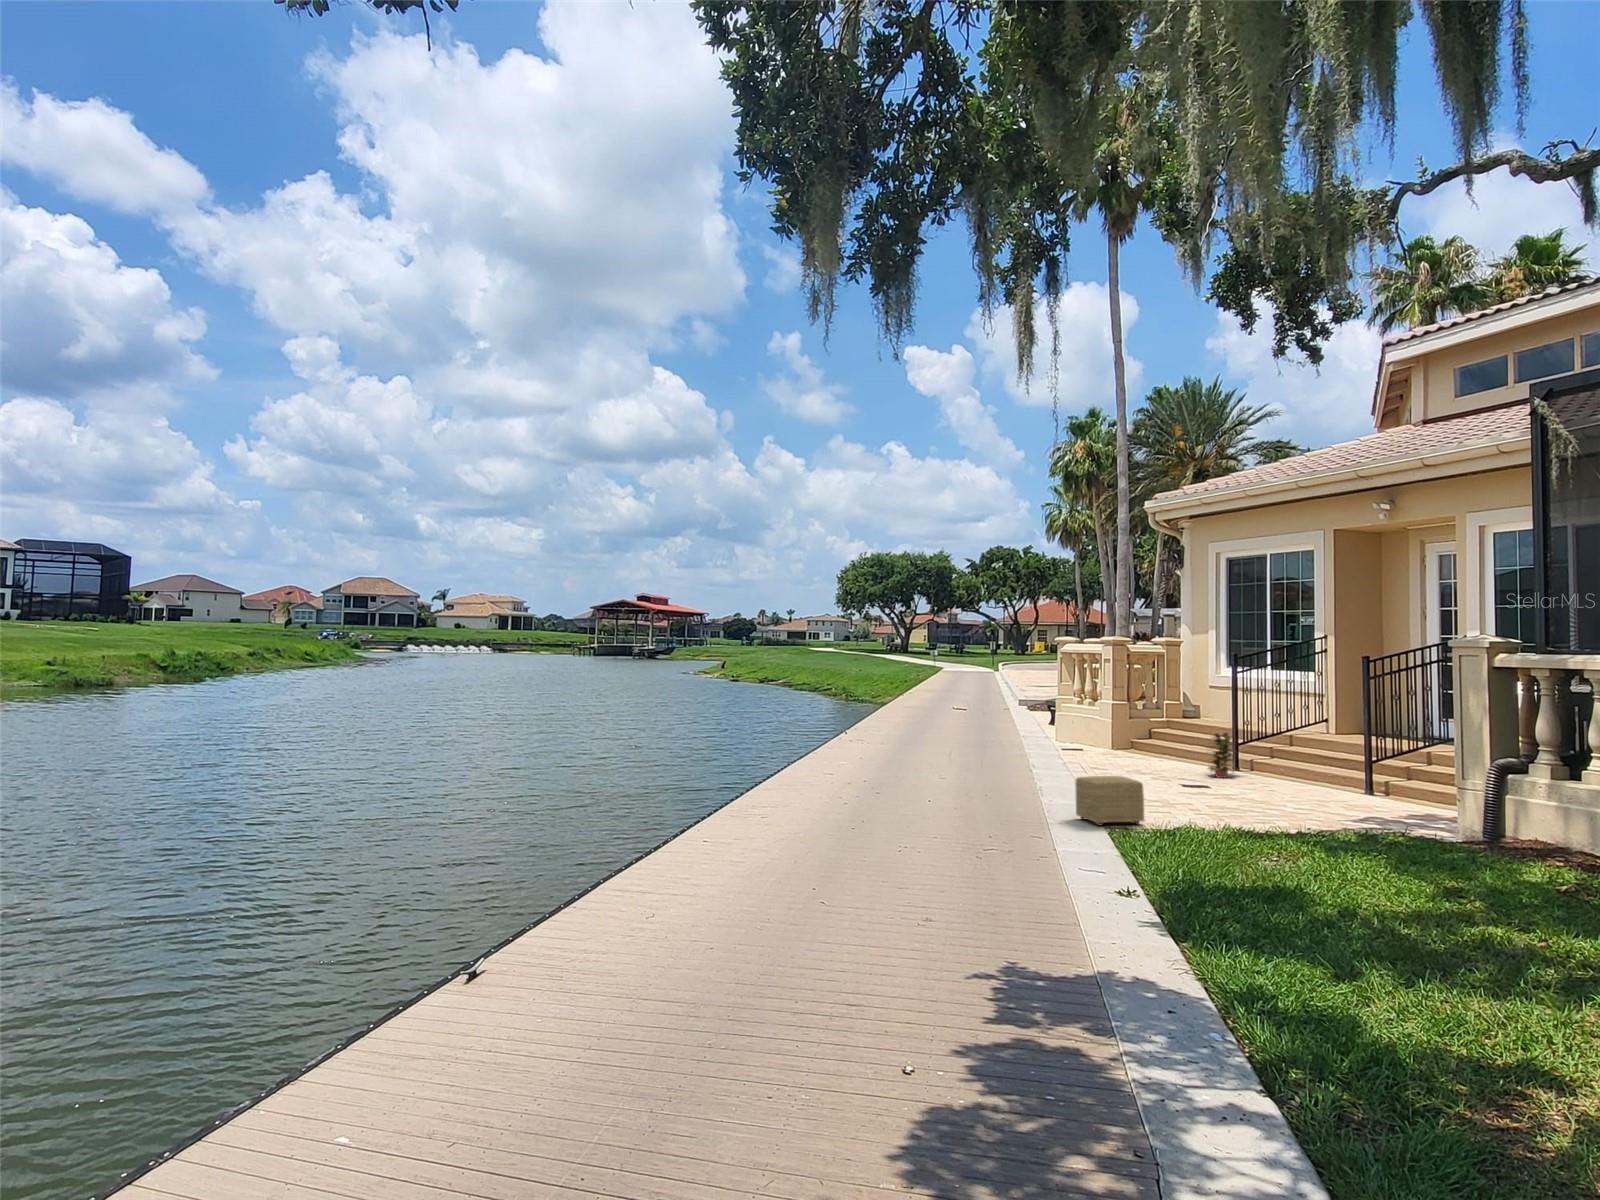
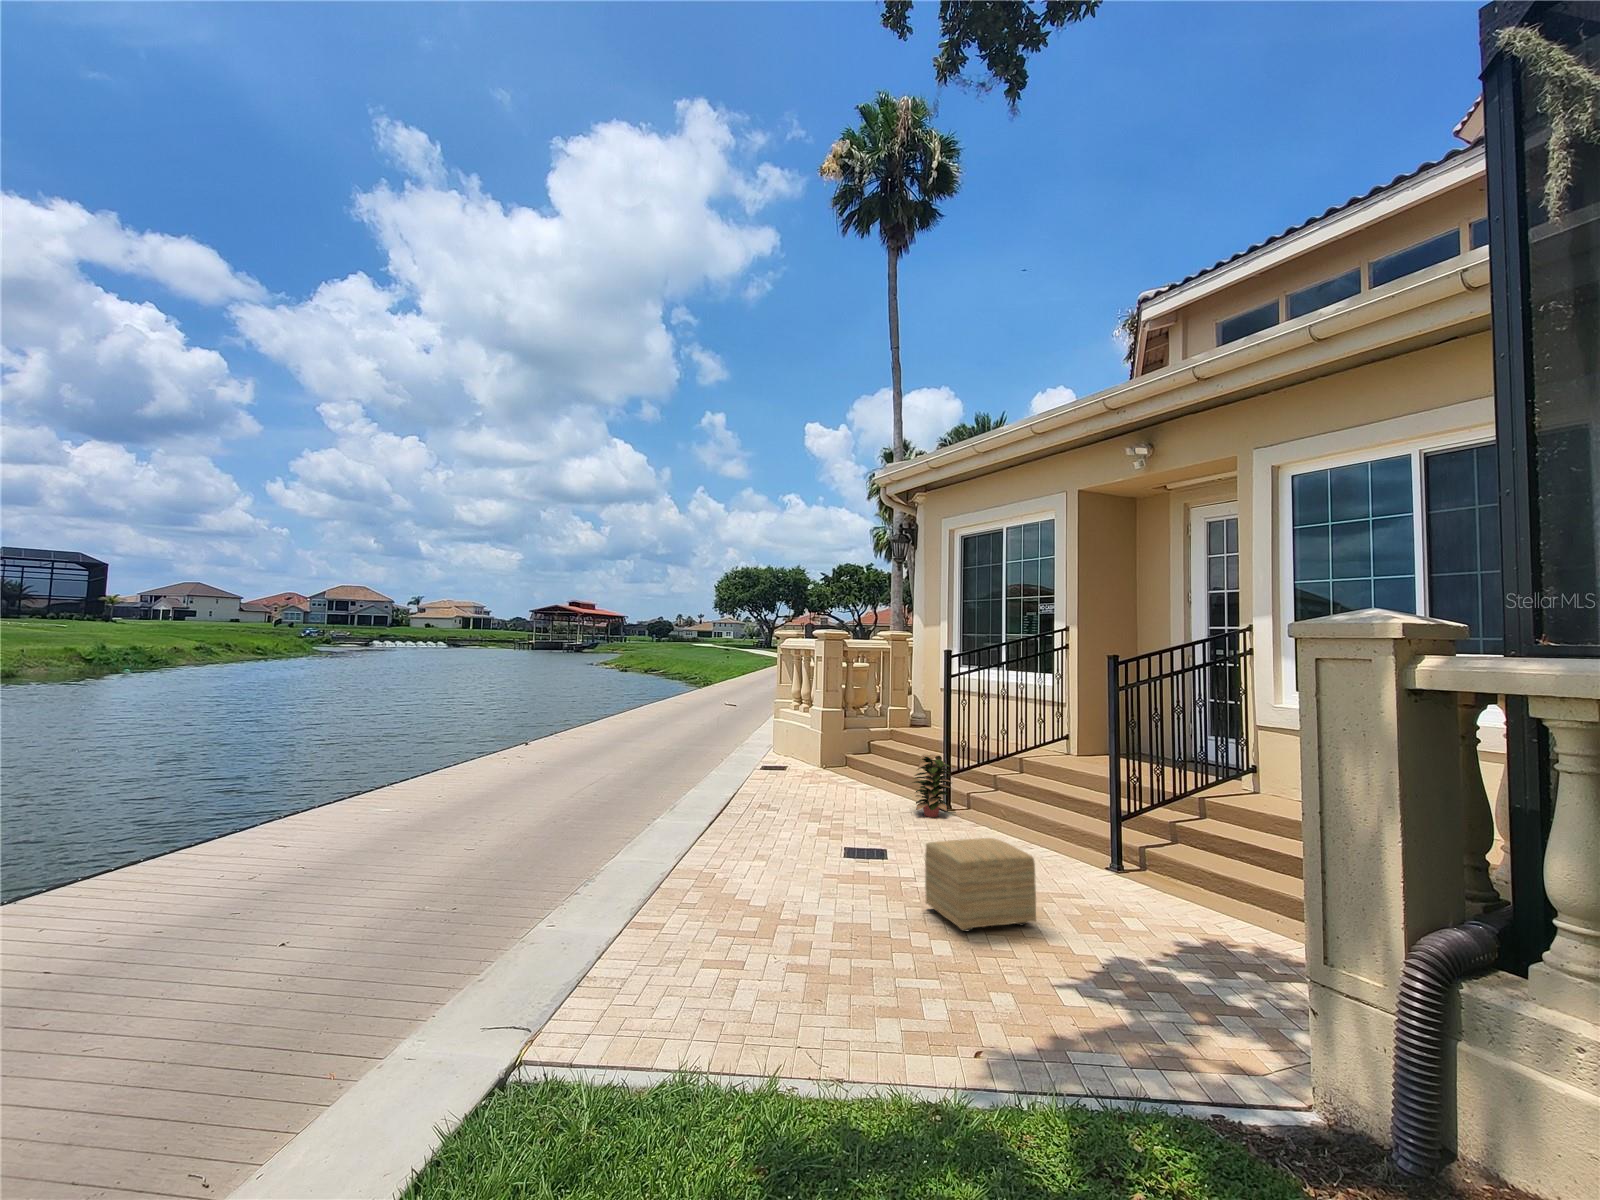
ottoman: present [1075,776,1144,825] -> present [925,838,1036,932]

